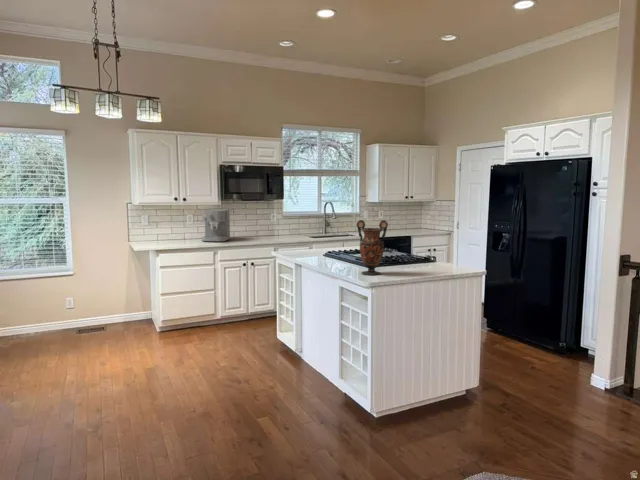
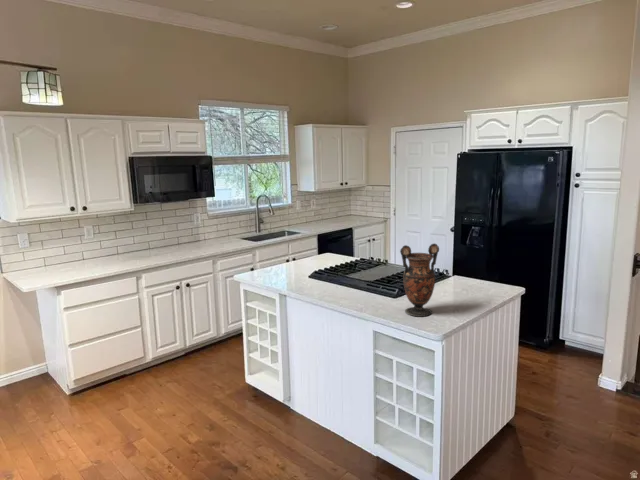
coffee maker: present [202,209,230,242] -> none [110,215,150,262]

